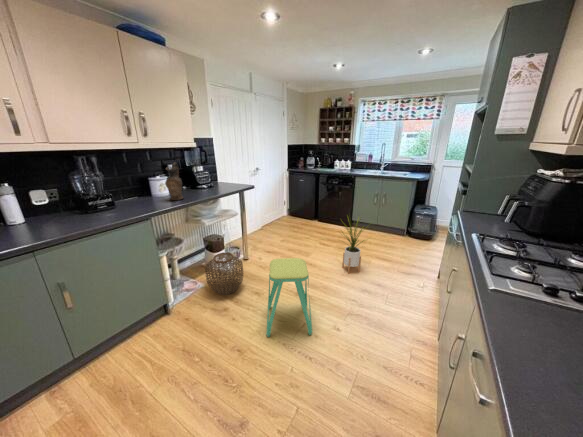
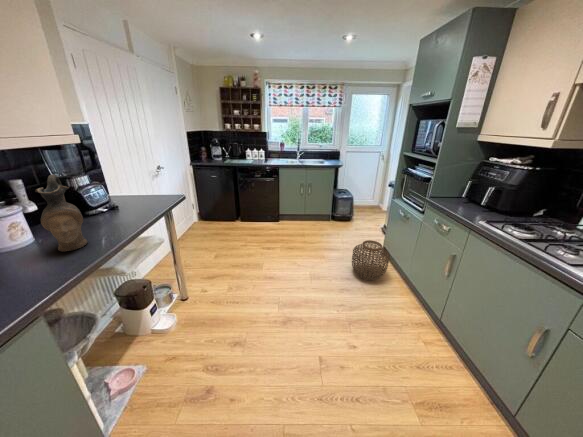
house plant: present [342,218,363,274] -> none [299,209,335,276]
woven basket: present [205,252,243,295] -> present [352,240,390,280]
stool: present [266,258,312,337] -> none [266,284,338,401]

